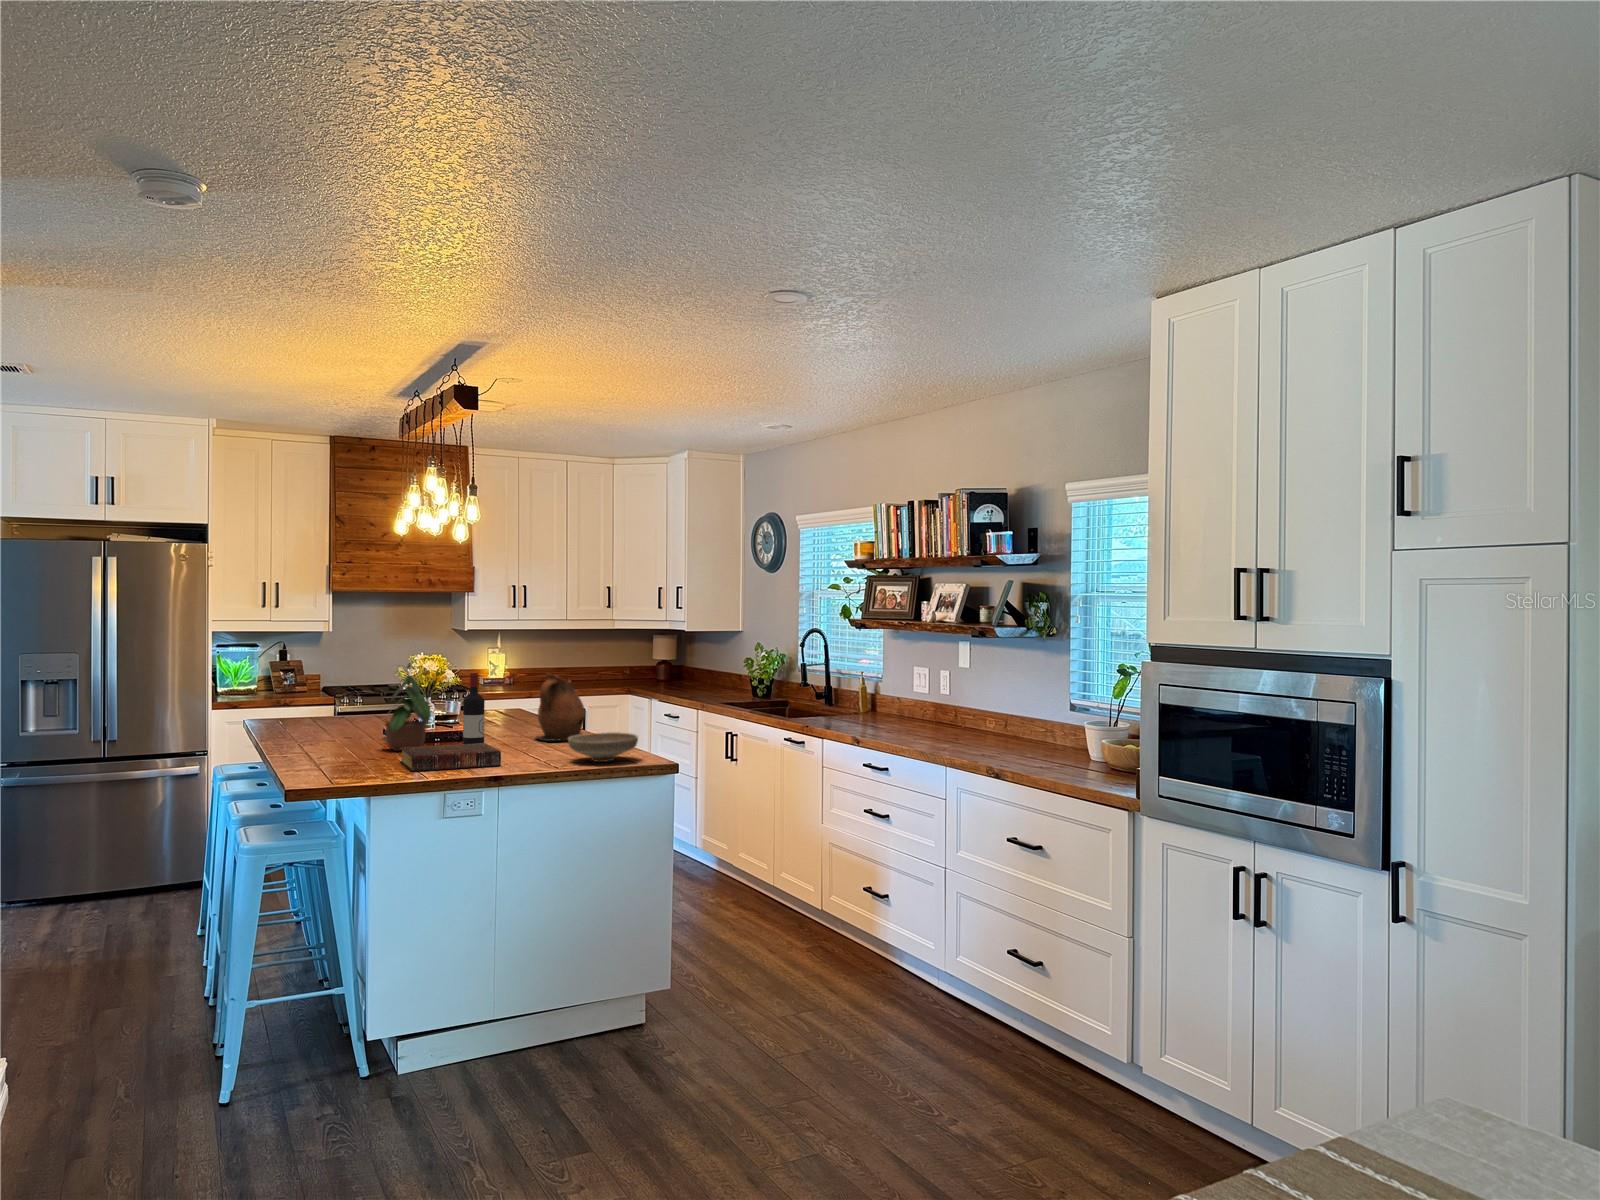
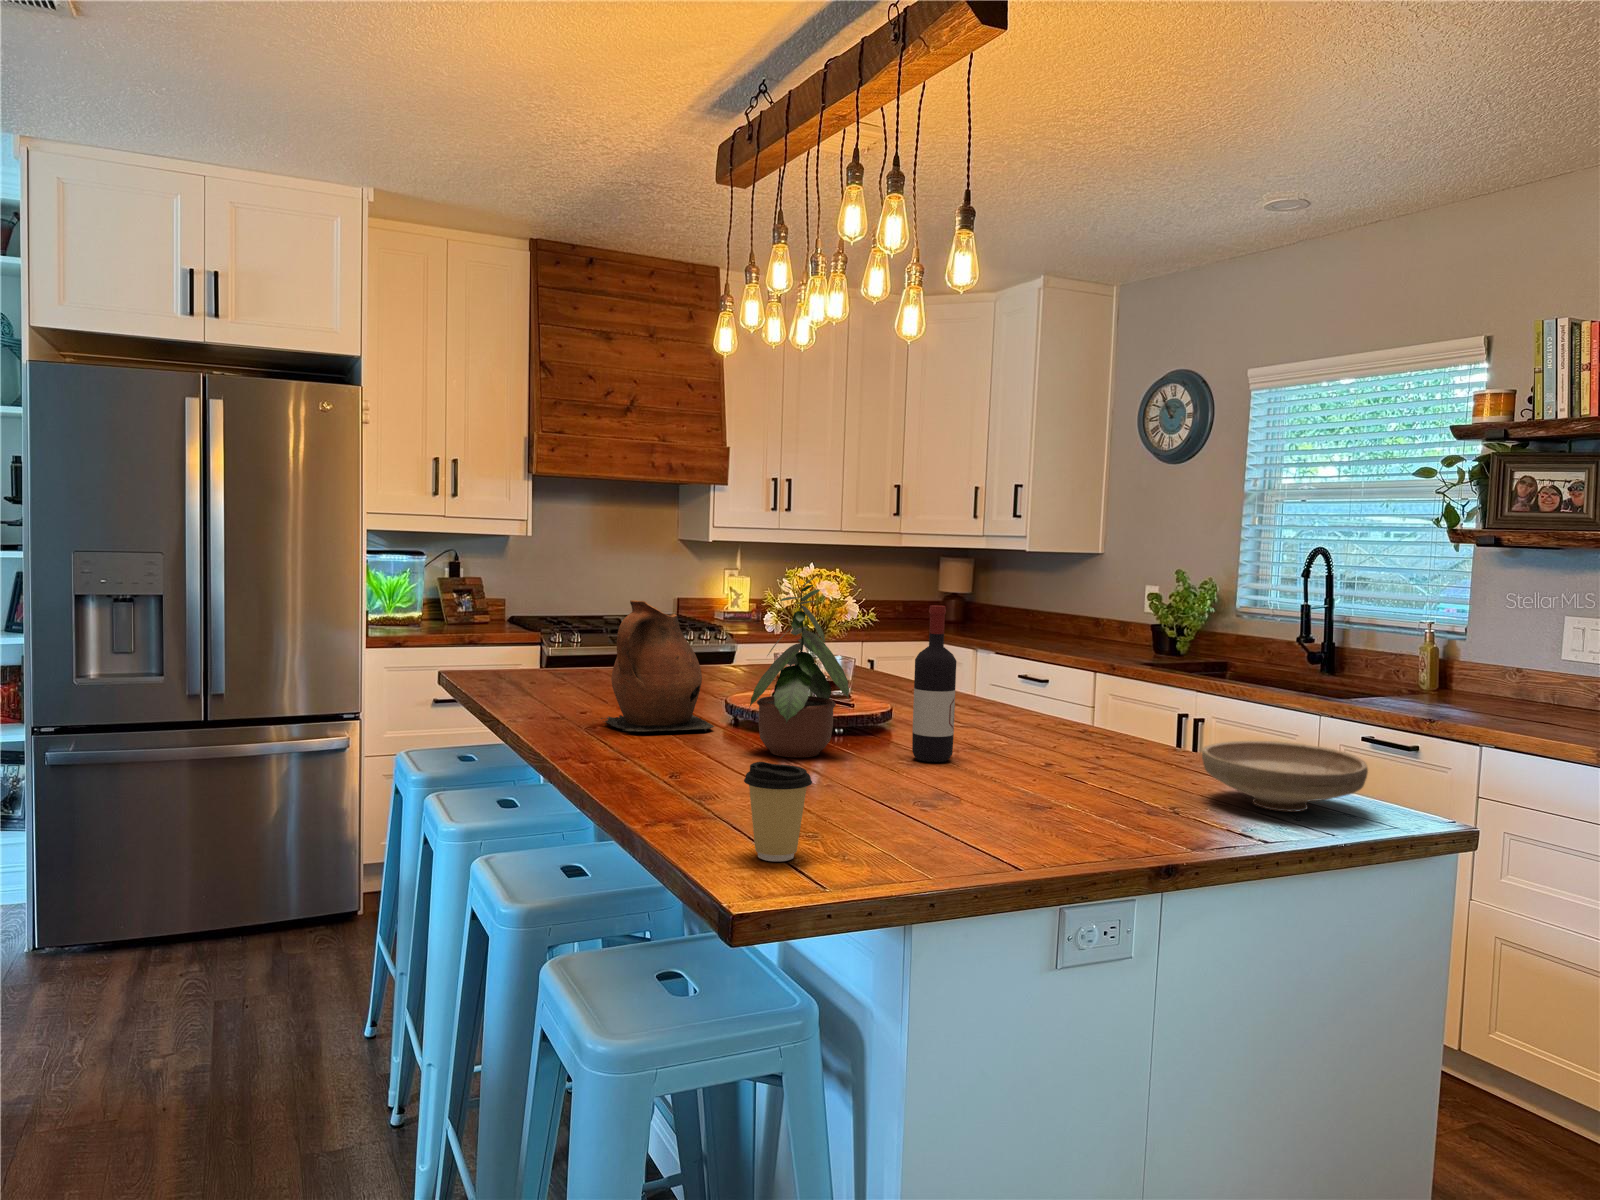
ceramic pitcher: present [536,674,585,741] -> present [601,600,714,732]
coffee cup: none [318,740,348,779] -> present [744,762,812,861]
book: present [400,743,501,771] -> none [847,755,1097,835]

